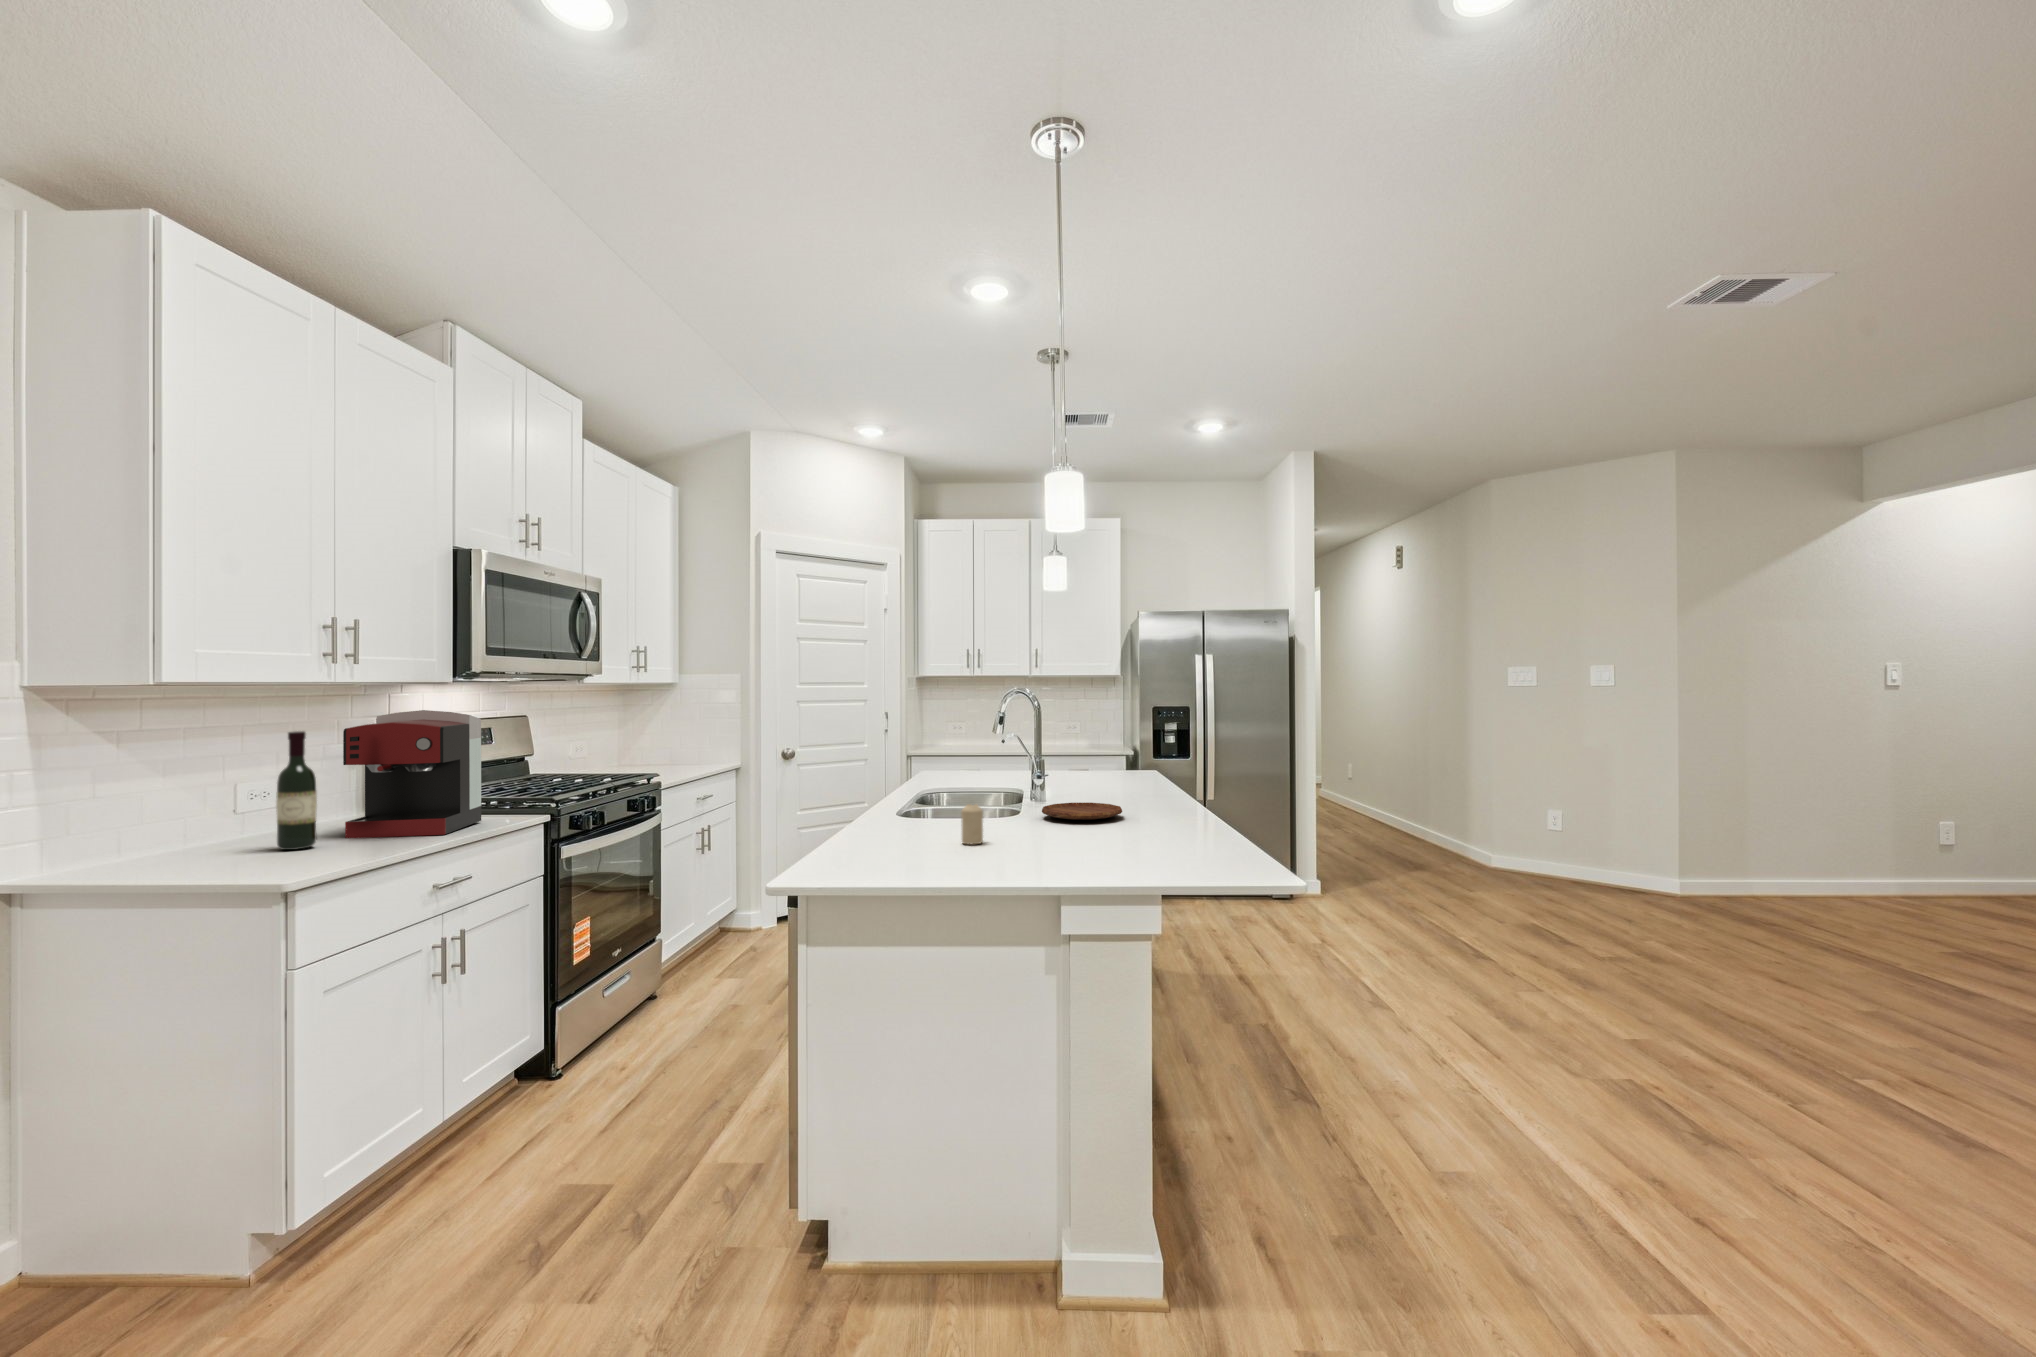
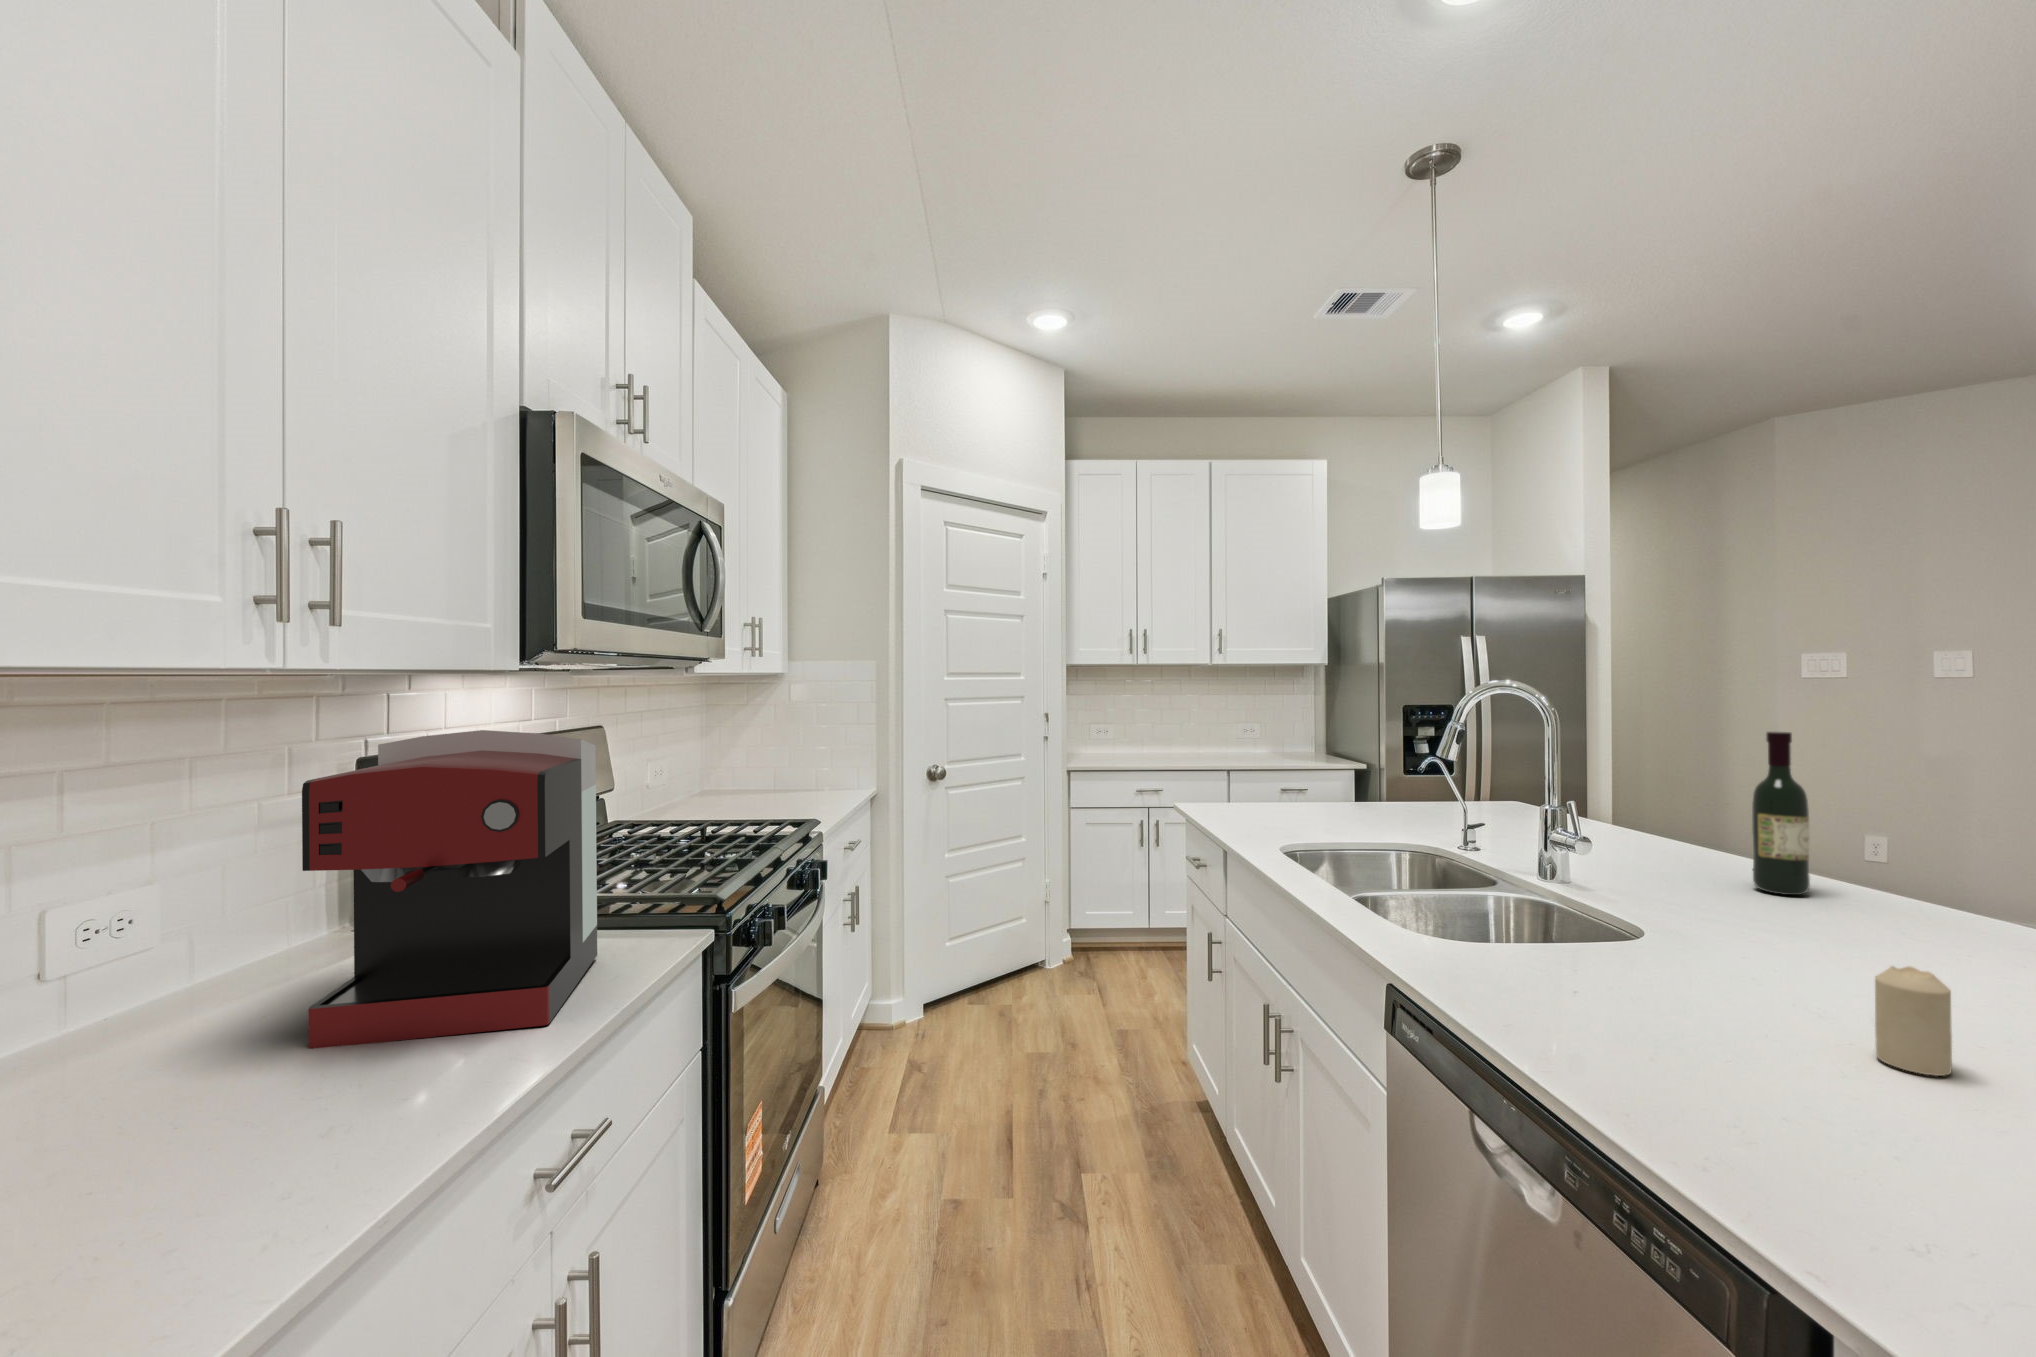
wine bottle: present [276,731,317,850] -> present [1752,732,1810,895]
tray: present [1042,803,1122,820] -> none [1708,898,1934,952]

